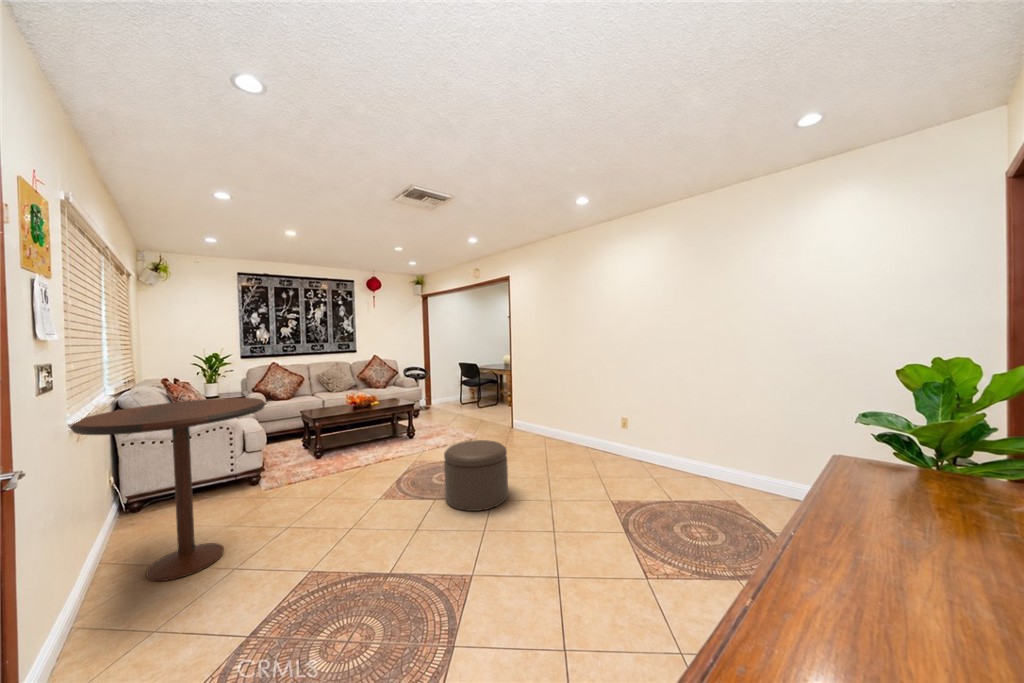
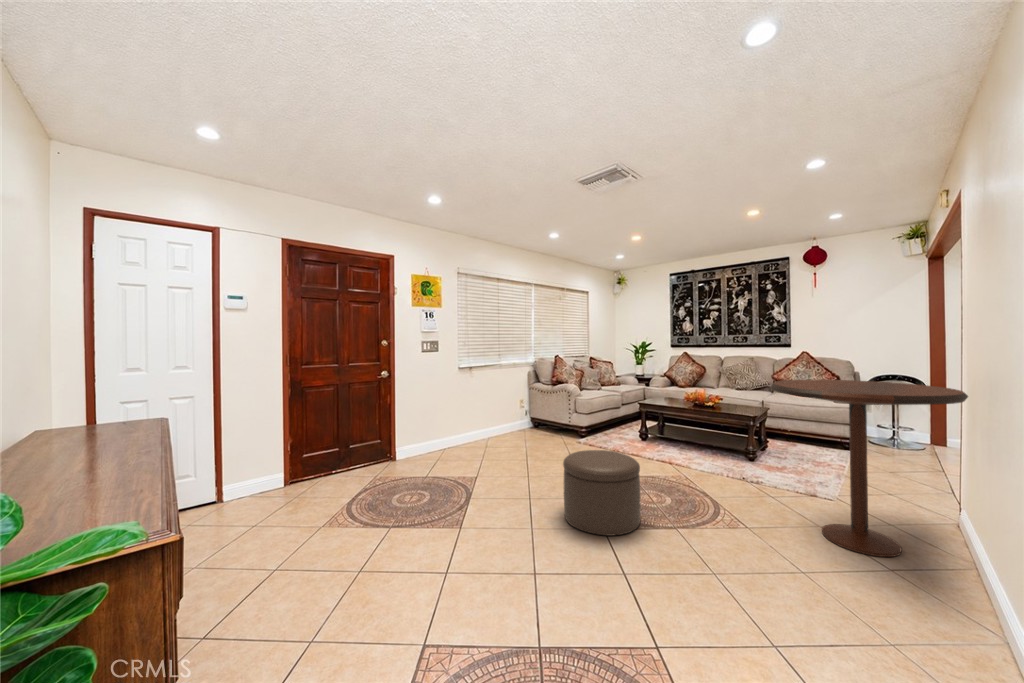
pedestal table: present [70,398,265,581] -> present [771,380,968,557]

